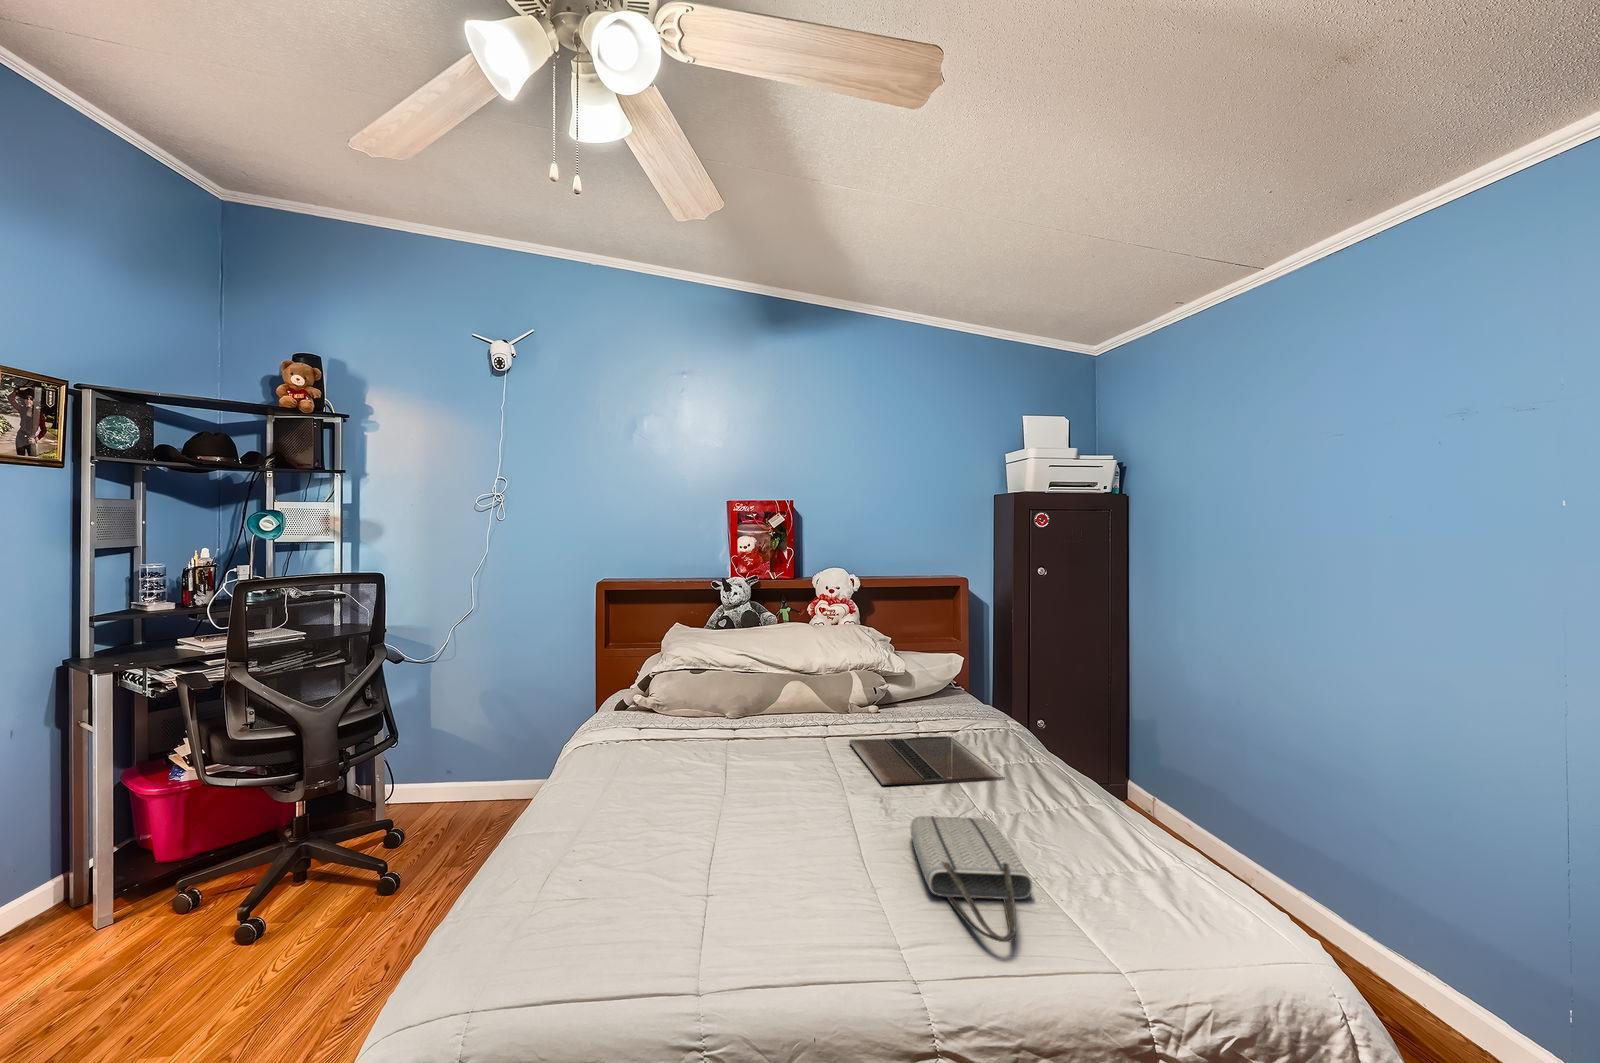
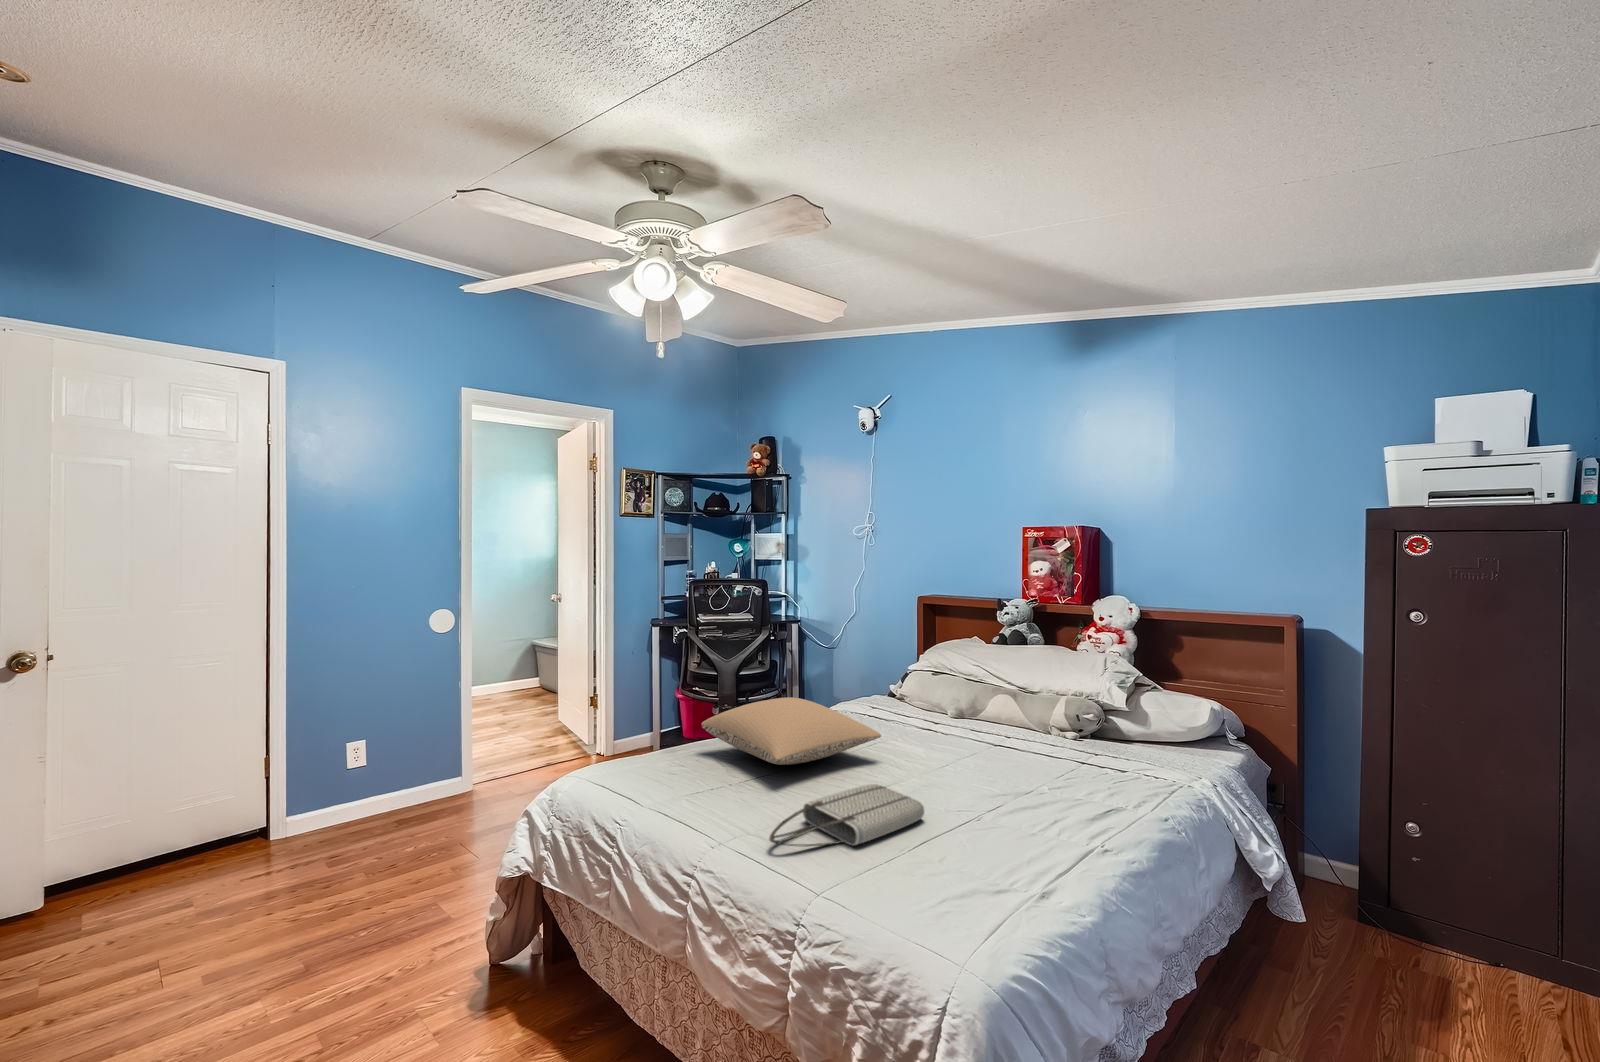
laptop: present [849,736,1005,785] -> none [932,746,1087,807]
pillow: none [608,739,816,839] -> present [701,697,881,765]

